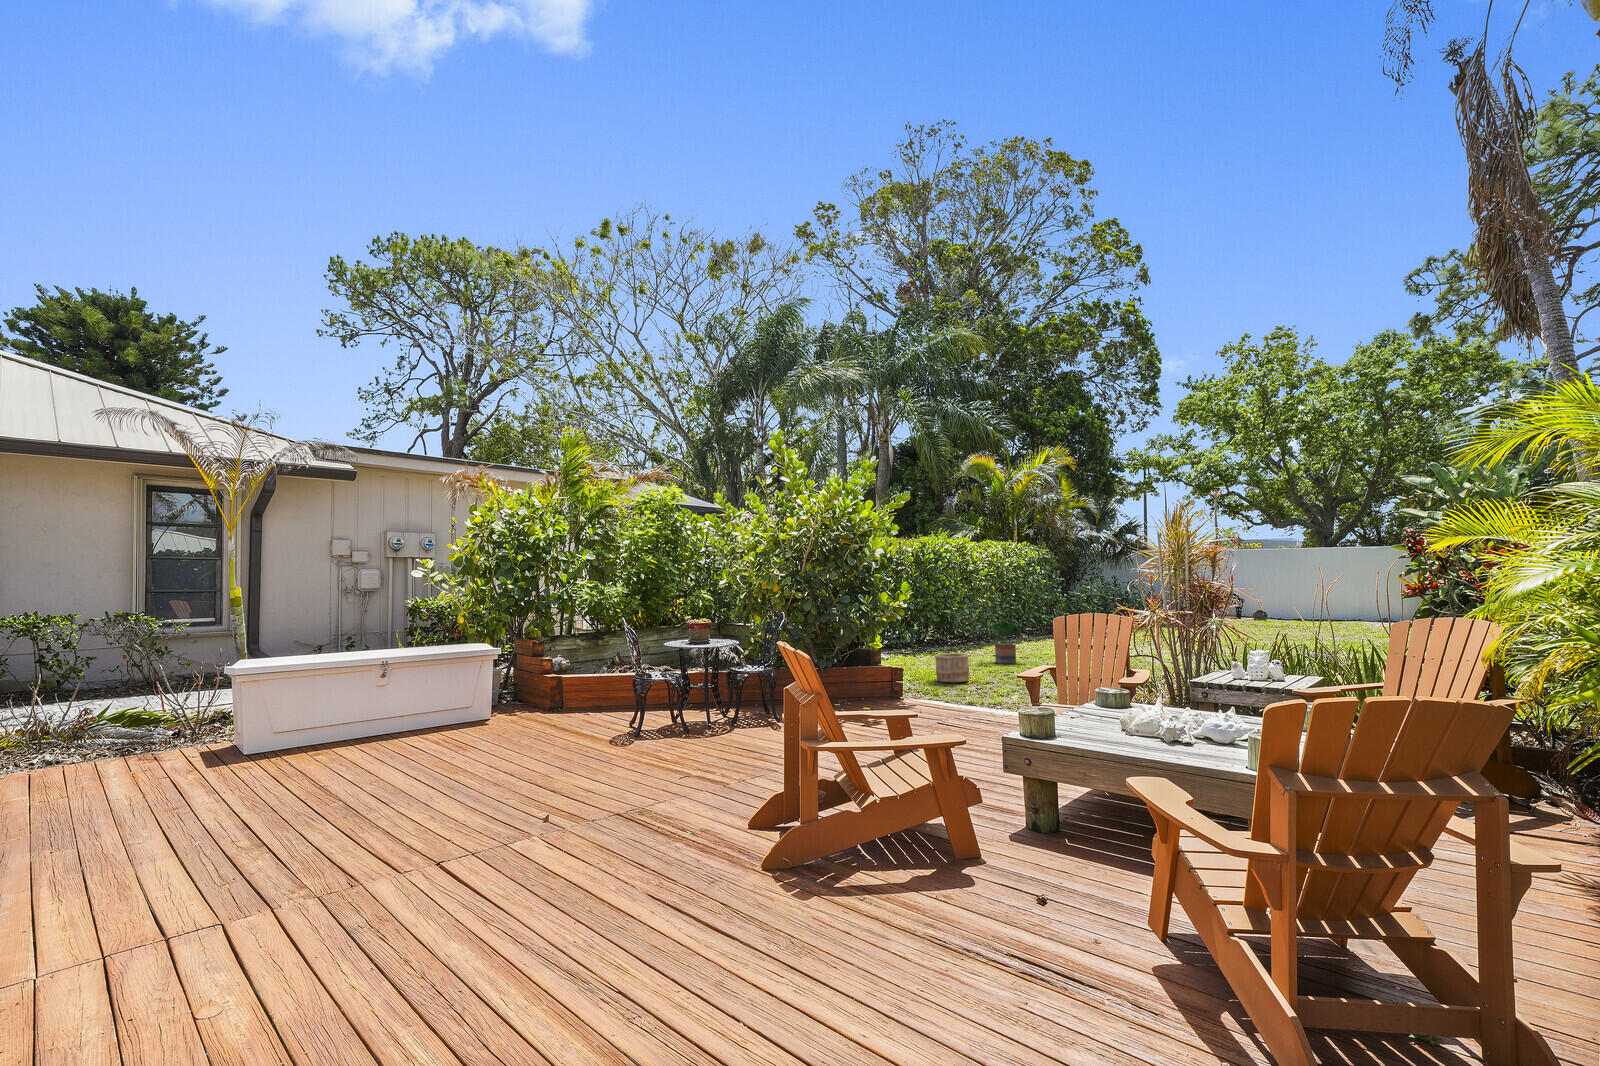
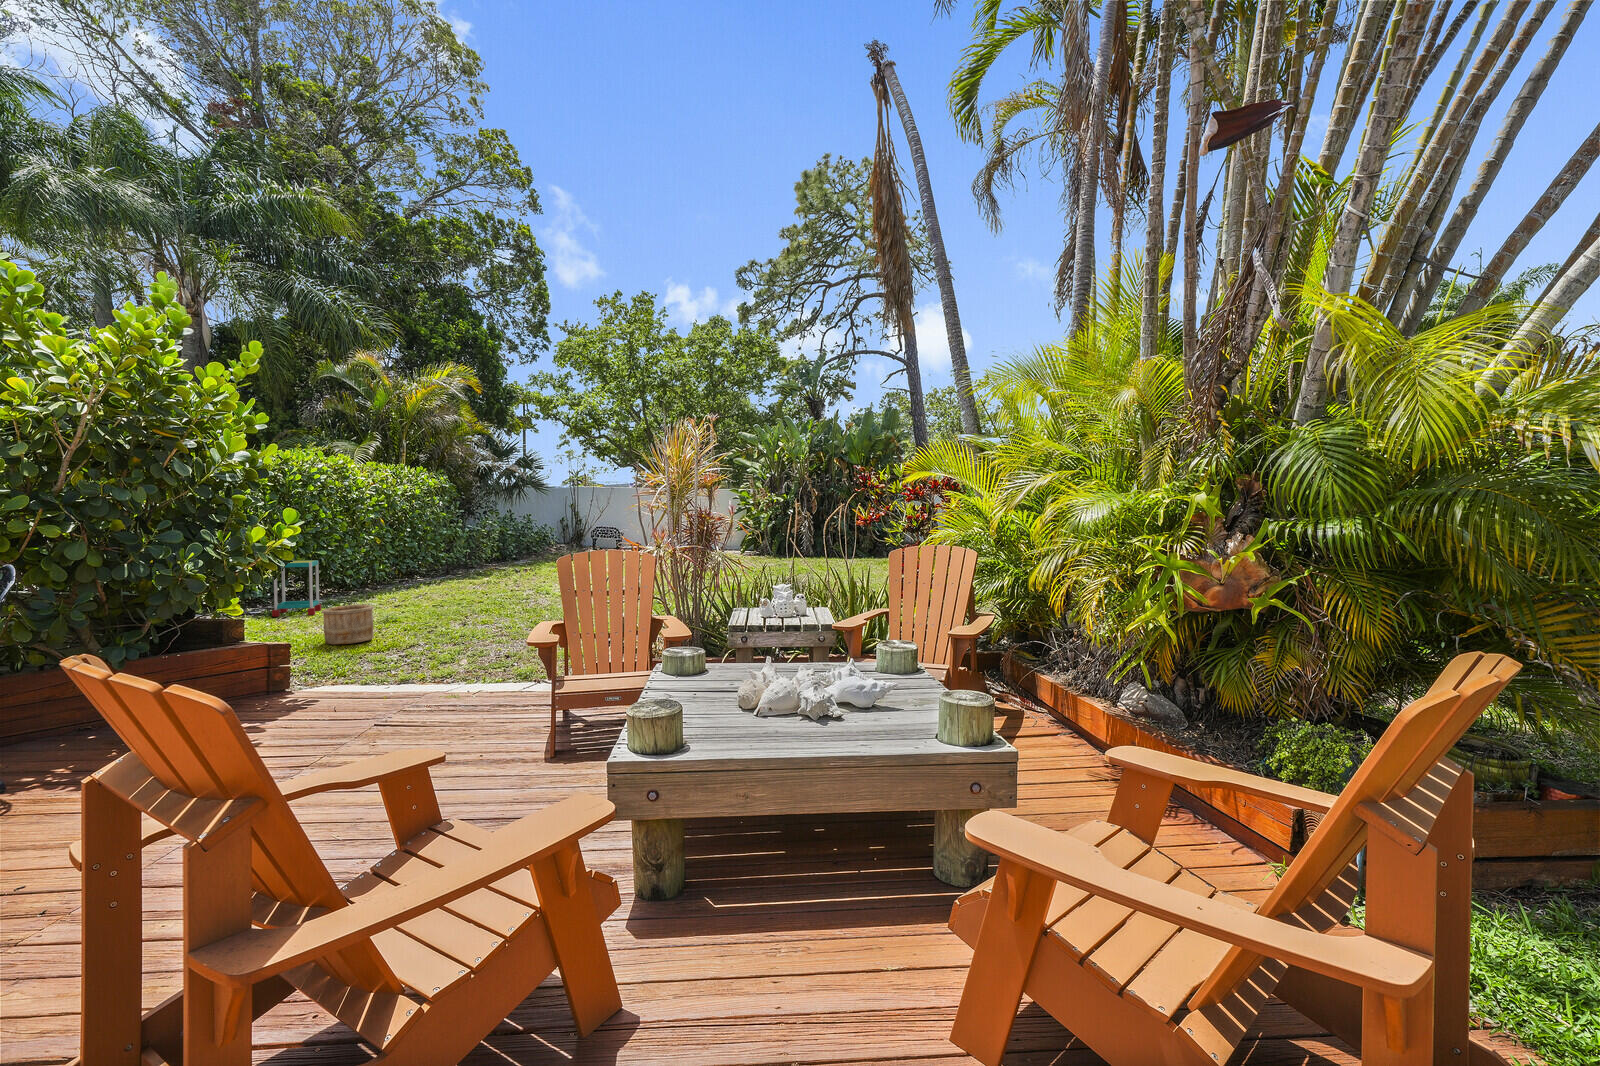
side table: none [913,619,946,661] -> present [272,560,321,617]
potted tree: present [992,622,1021,664] -> none [389,561,431,612]

